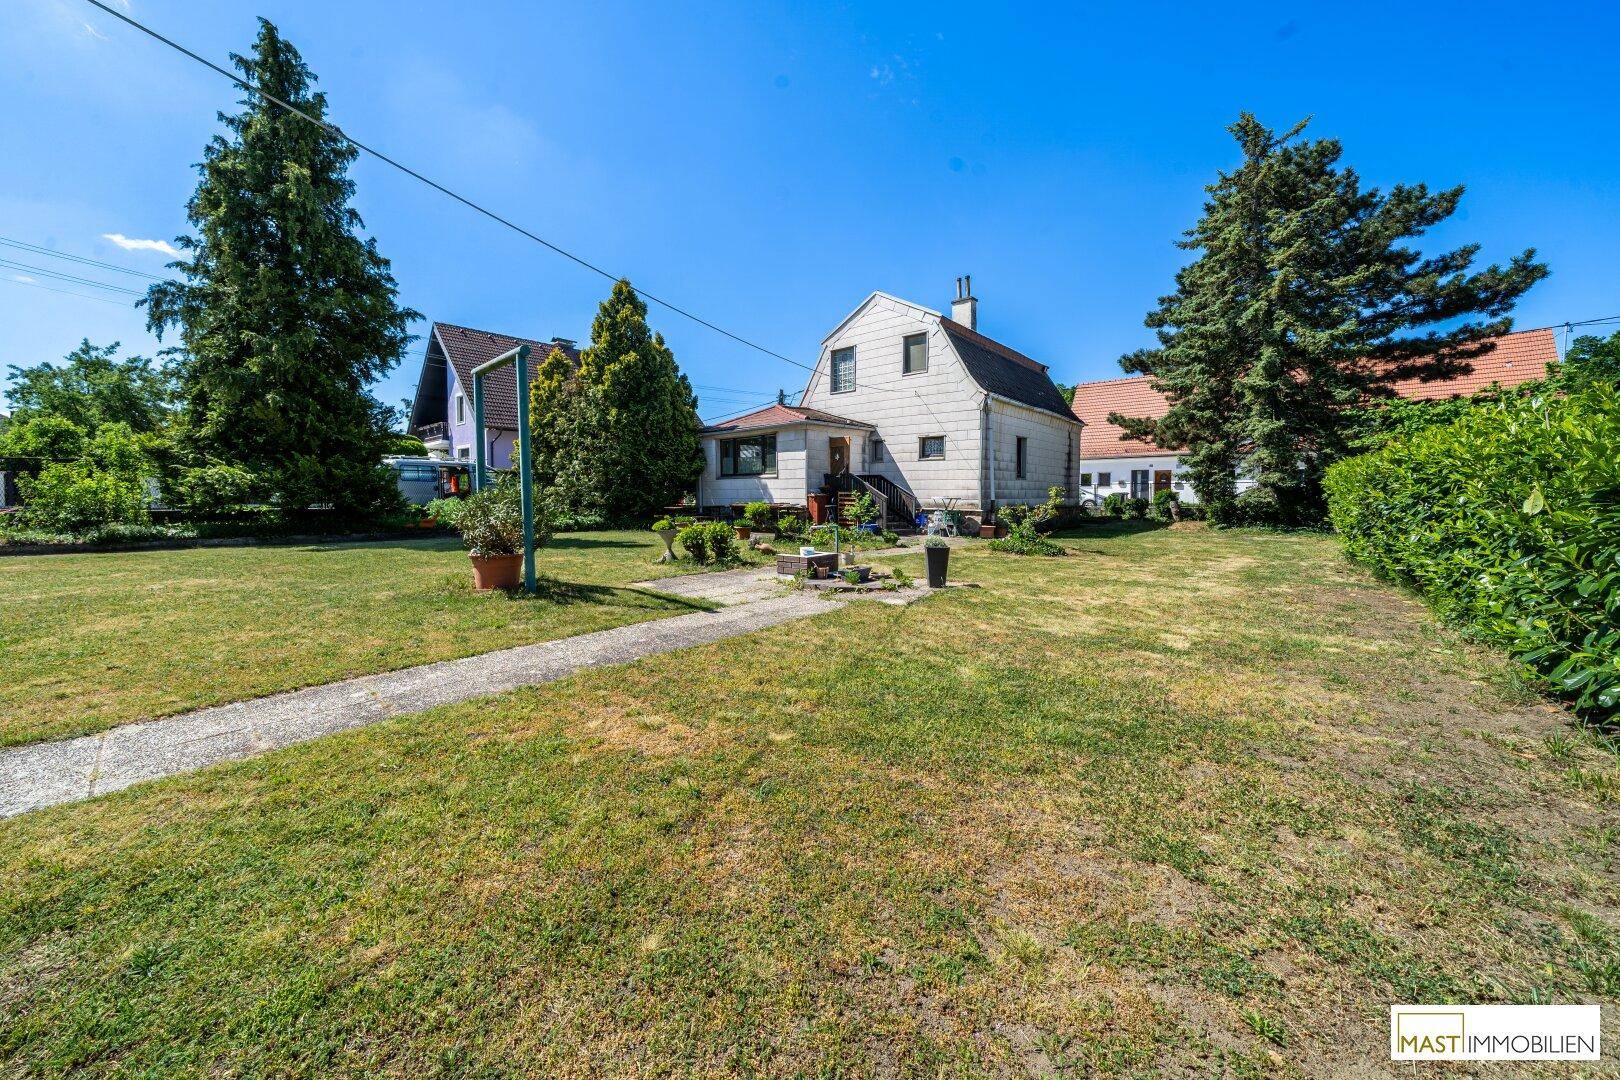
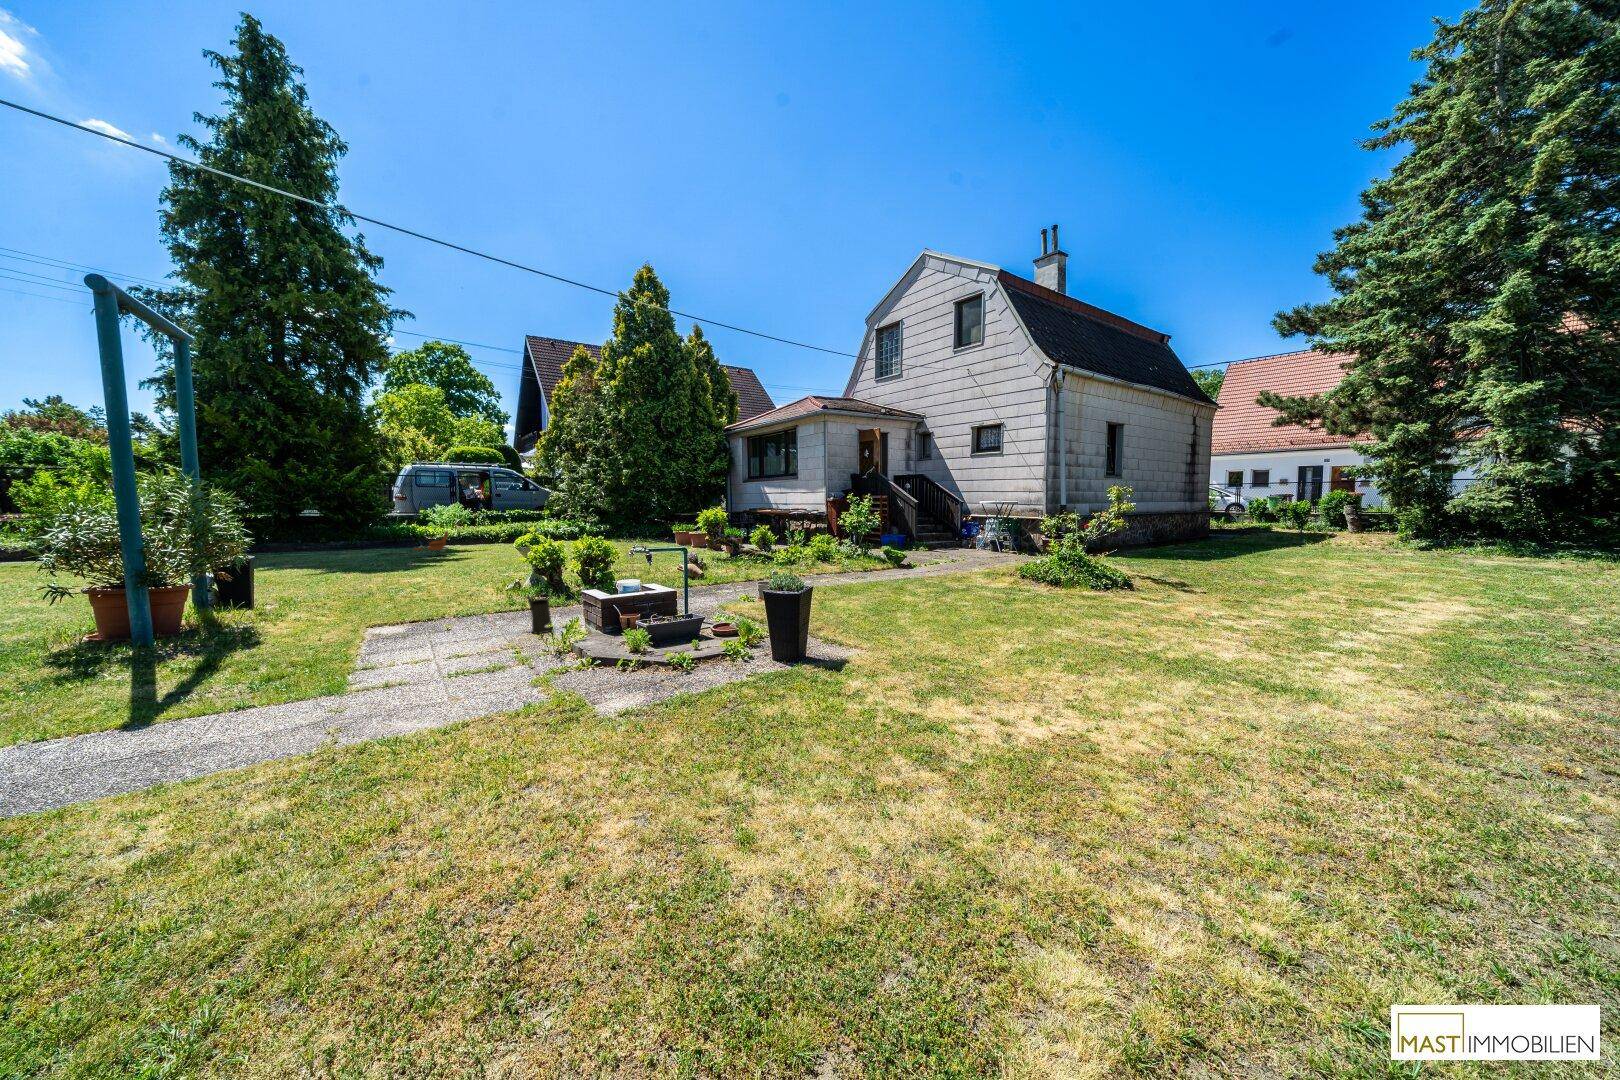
watering can: none [503,562,527,602] -> present [527,596,553,634]

